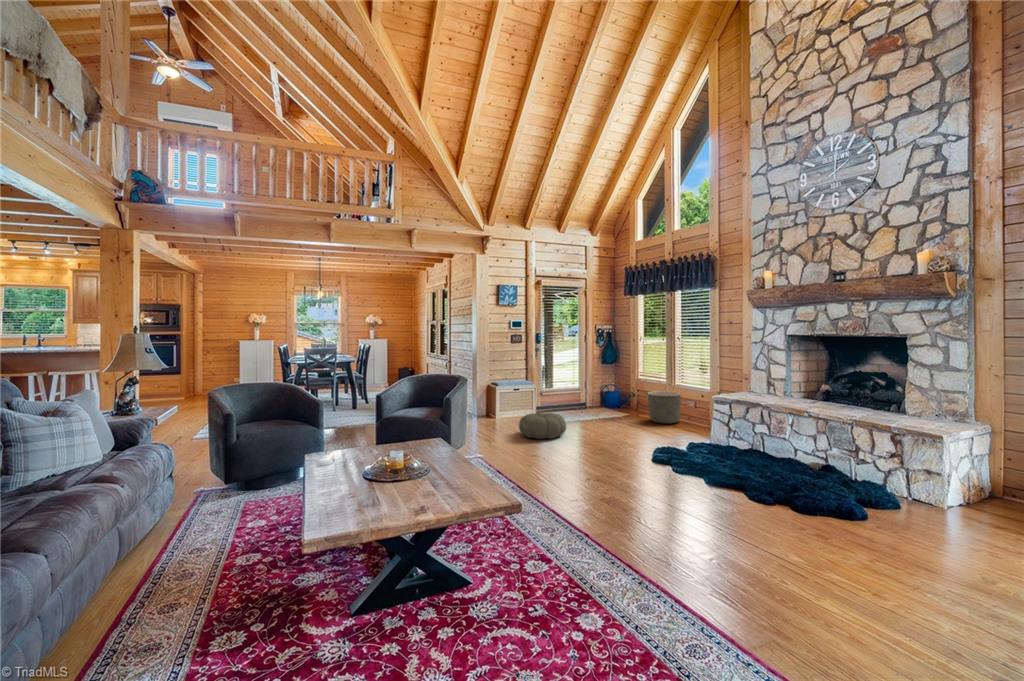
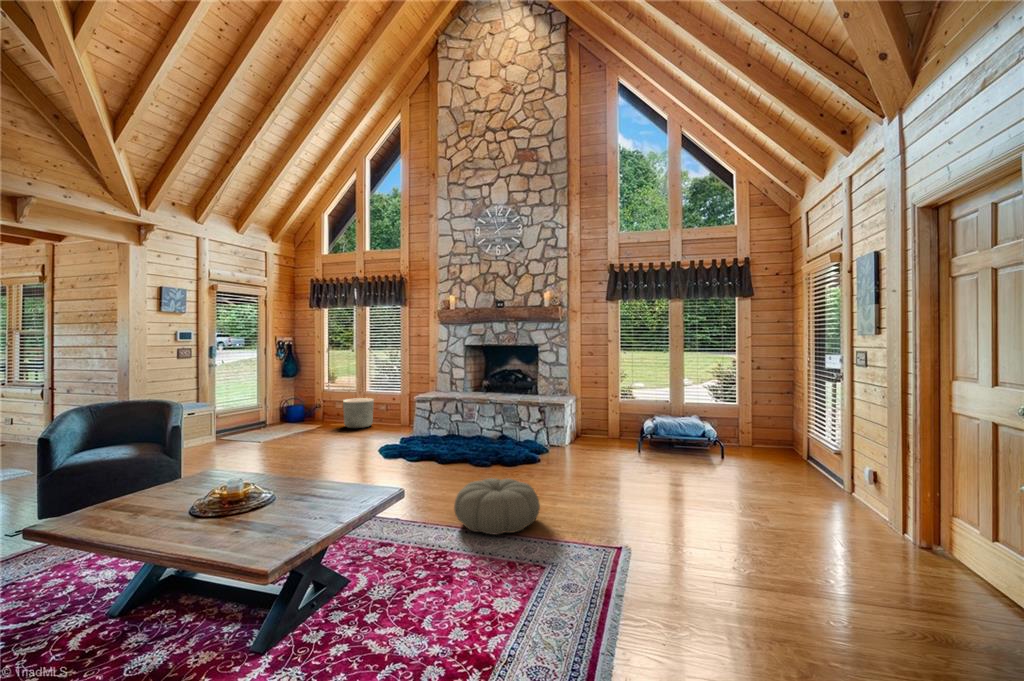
pouf: present [519,412,566,439] -> present [454,478,540,535]

